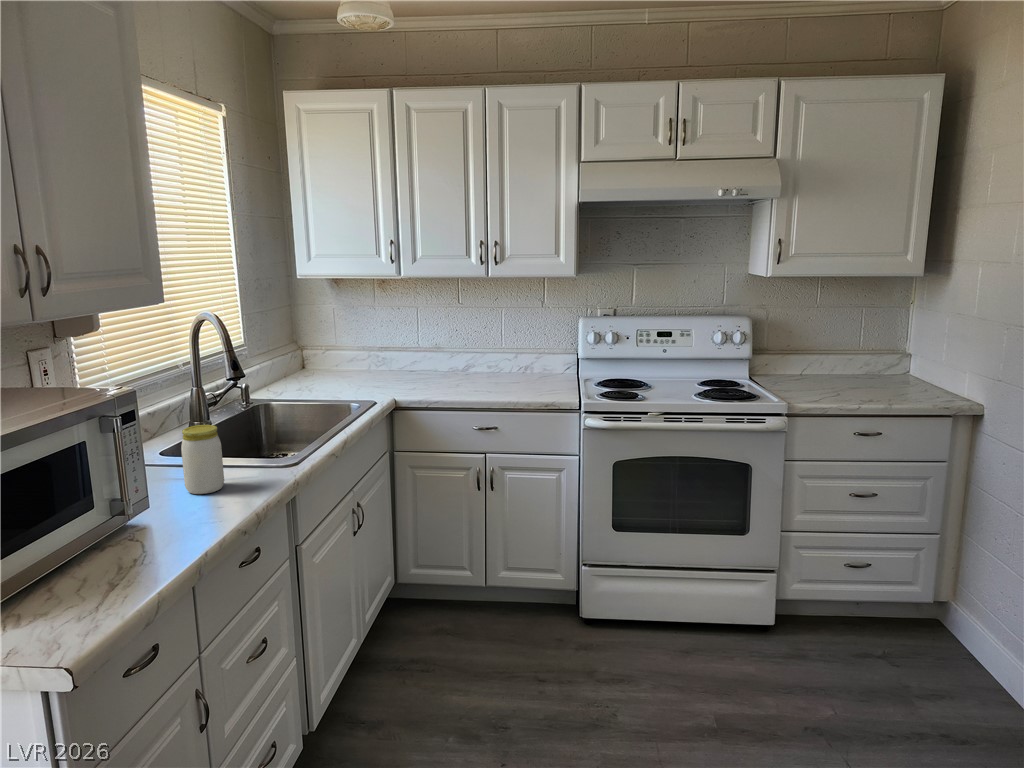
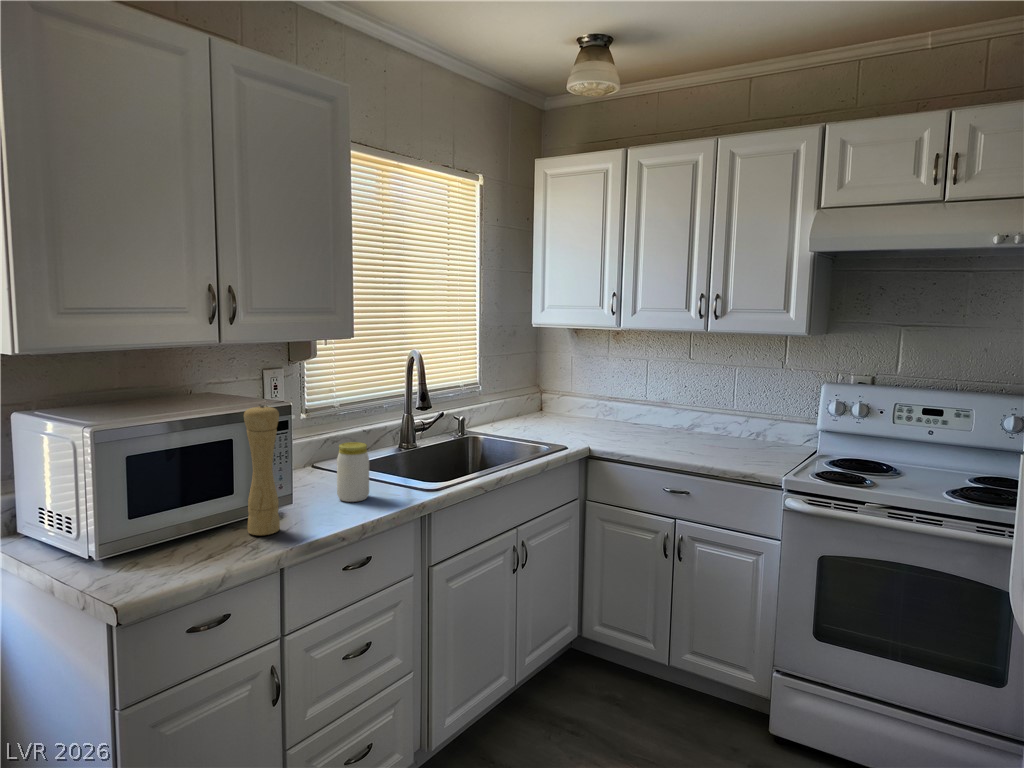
pepper mill: none [100,395,160,553] -> present [244,405,280,535]

